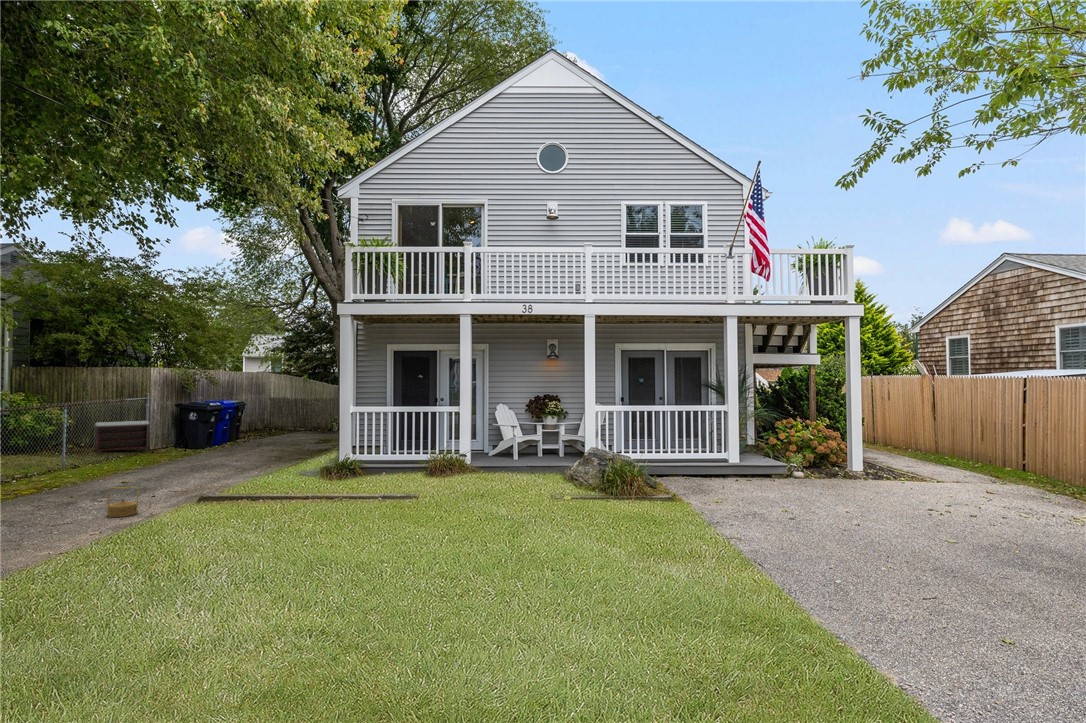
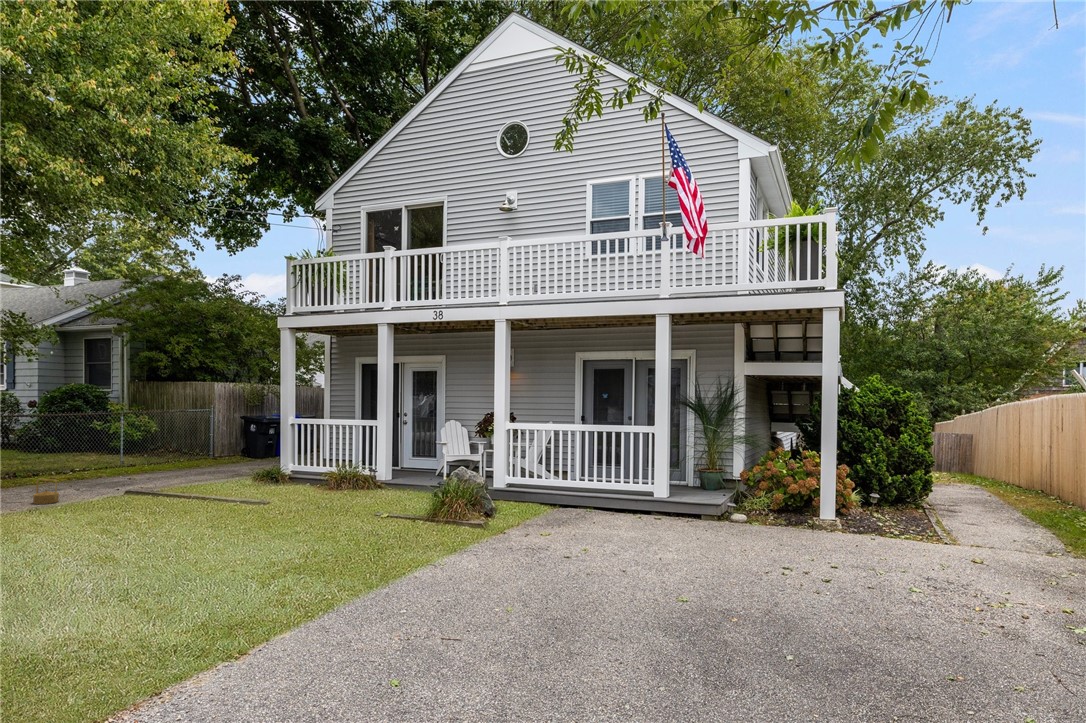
bench: present [94,421,150,452] -> none [152,426,199,454]

